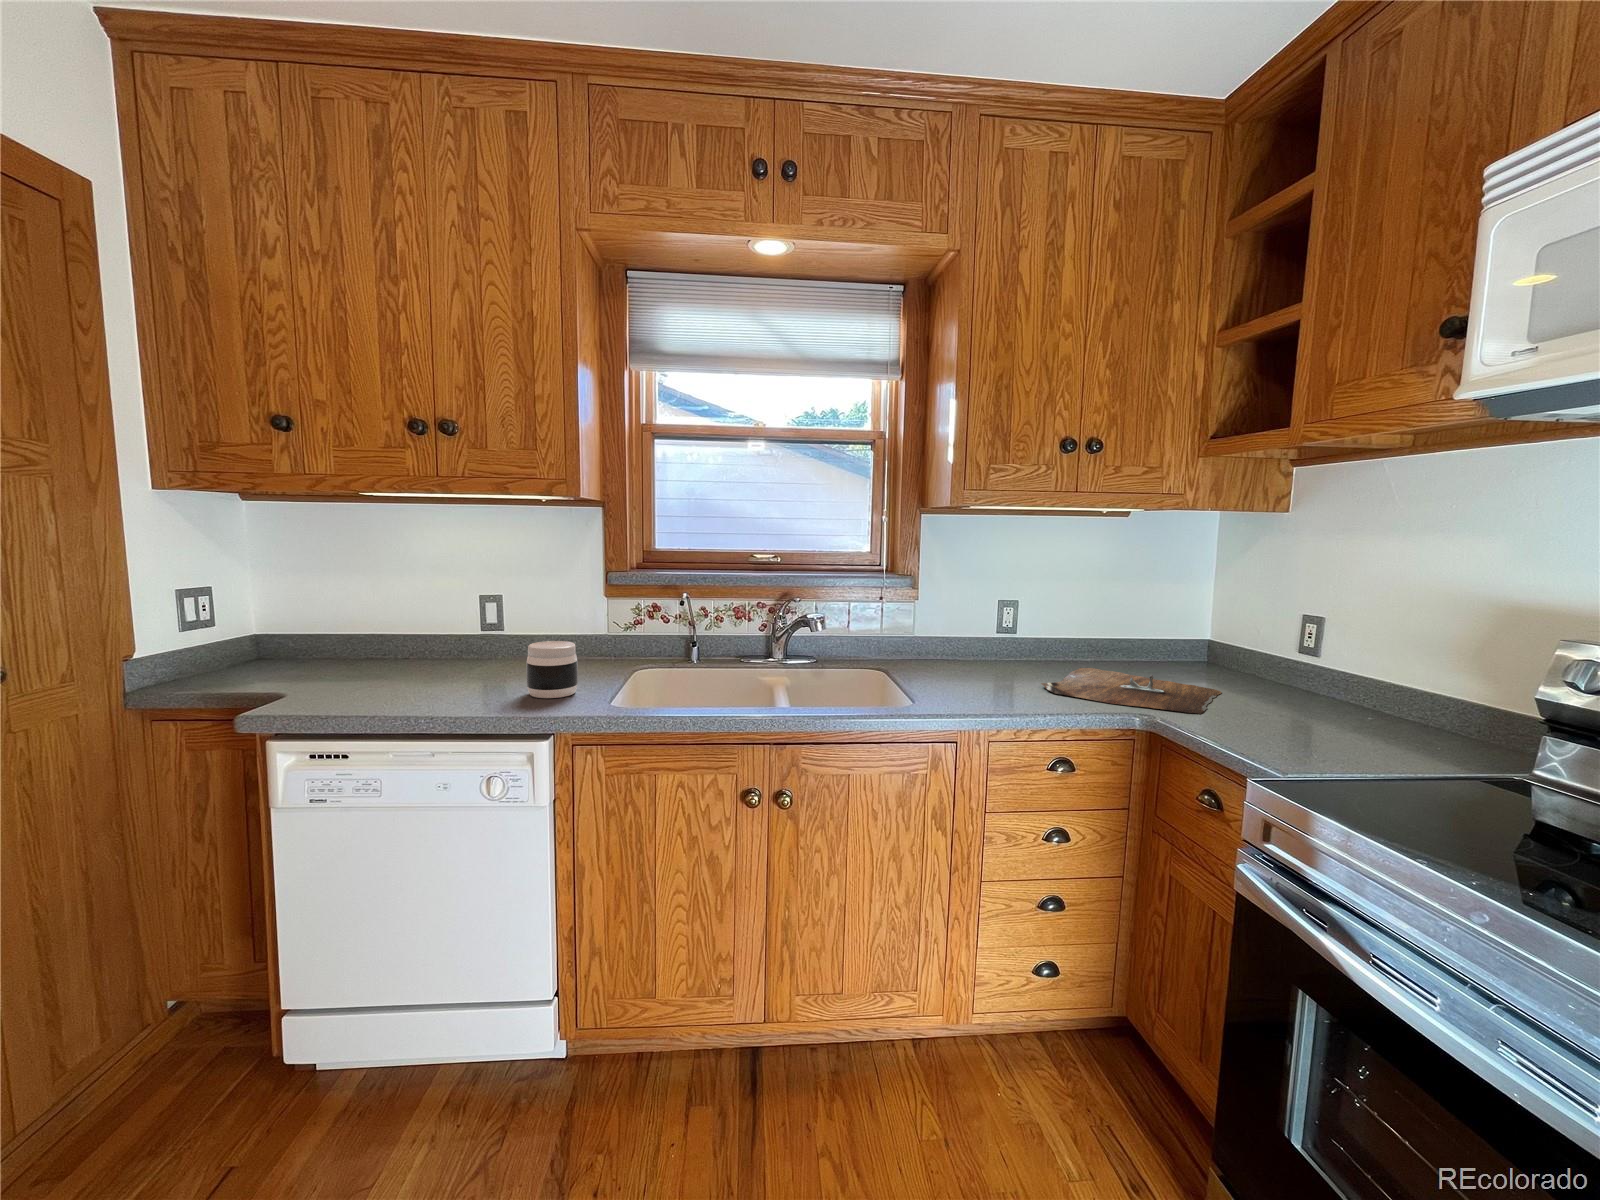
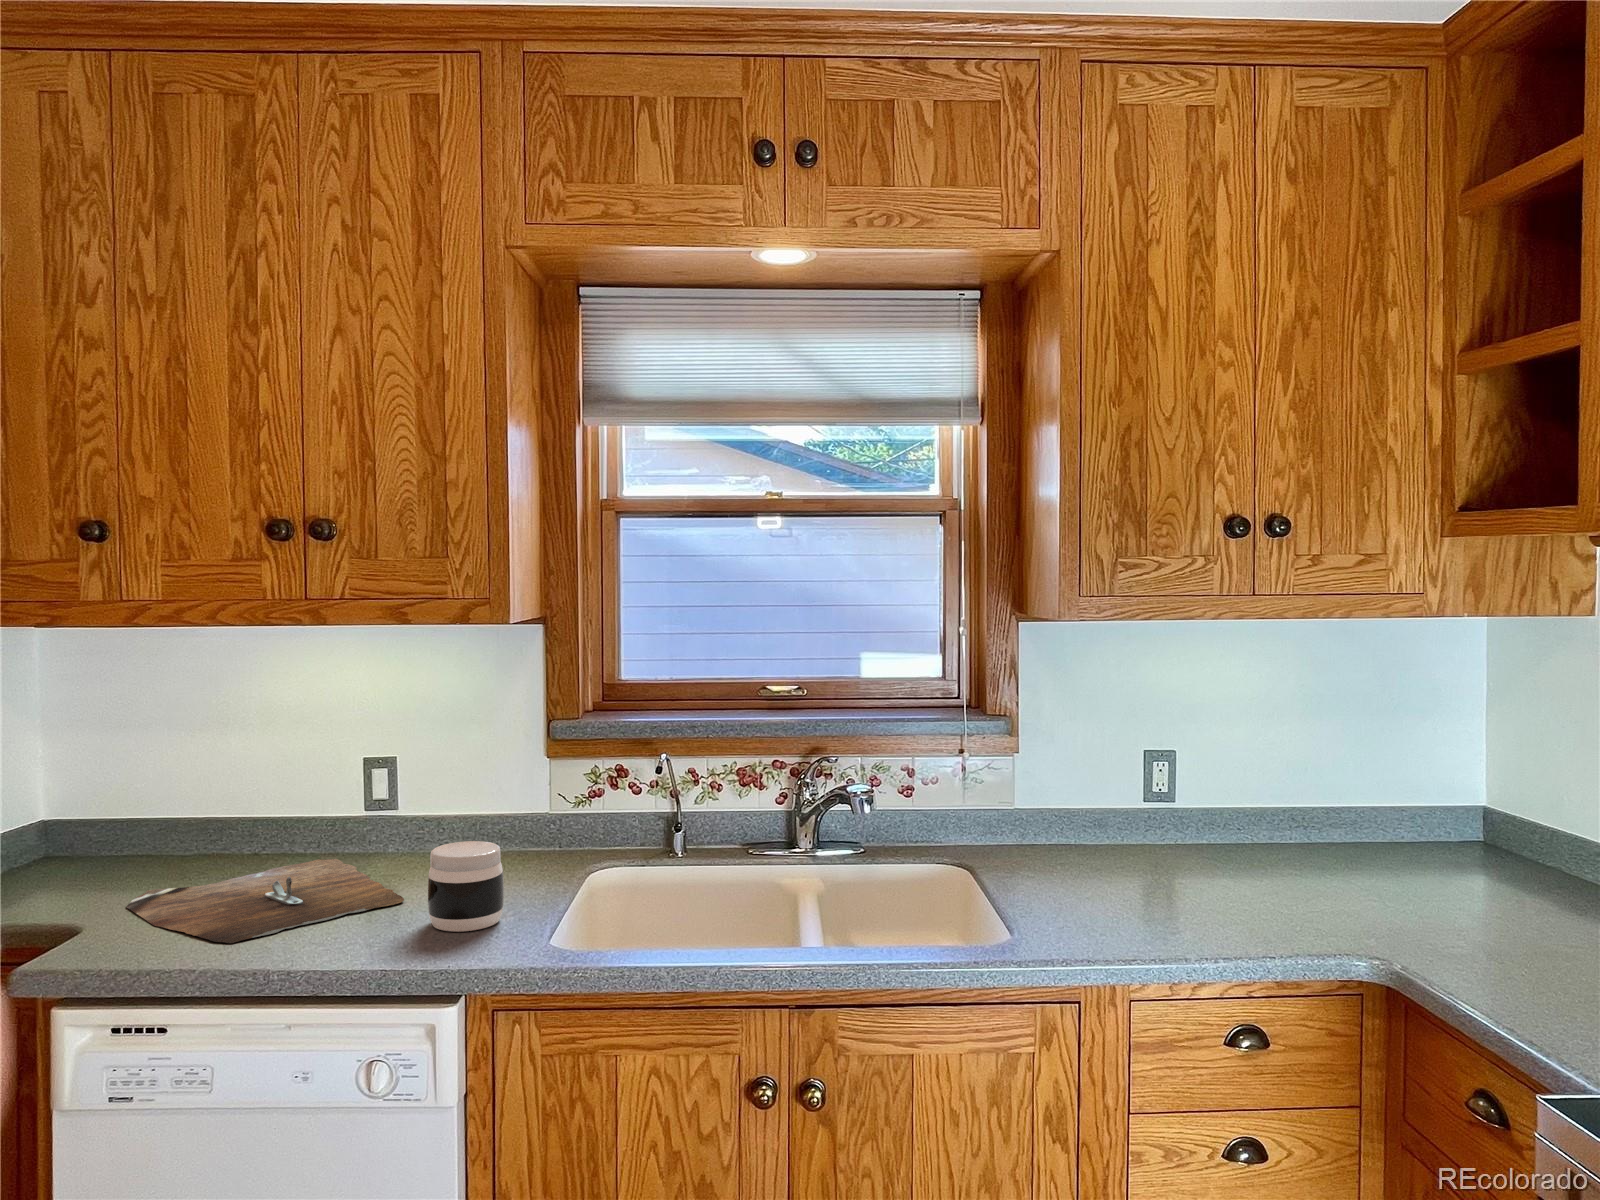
cutting board: present [1041,668,1222,714] -> present [127,859,404,943]

